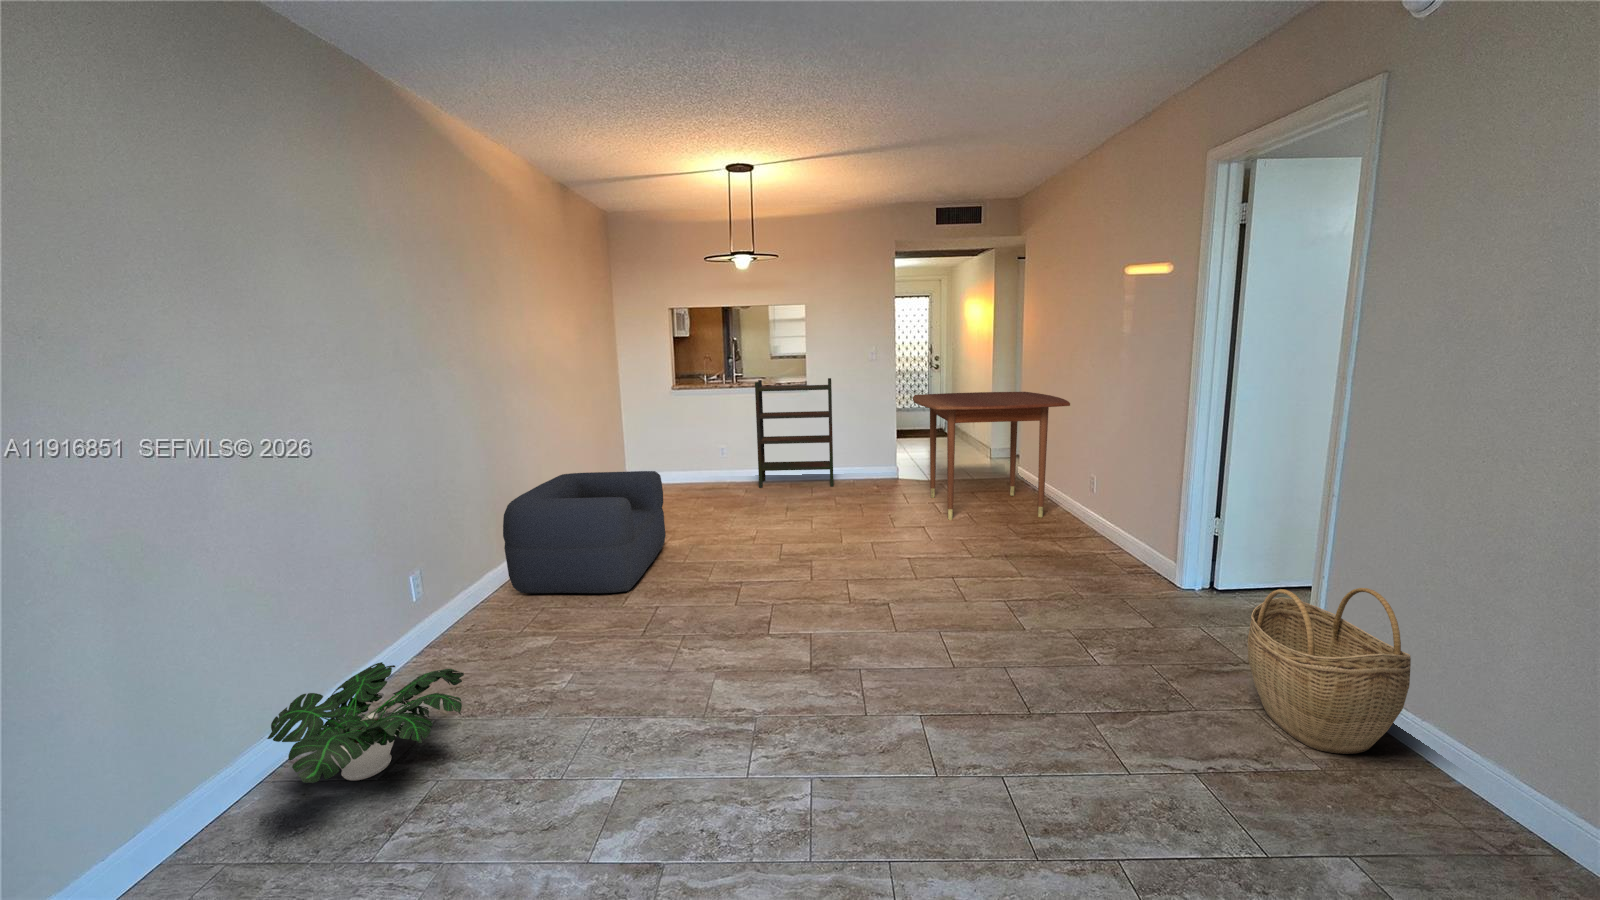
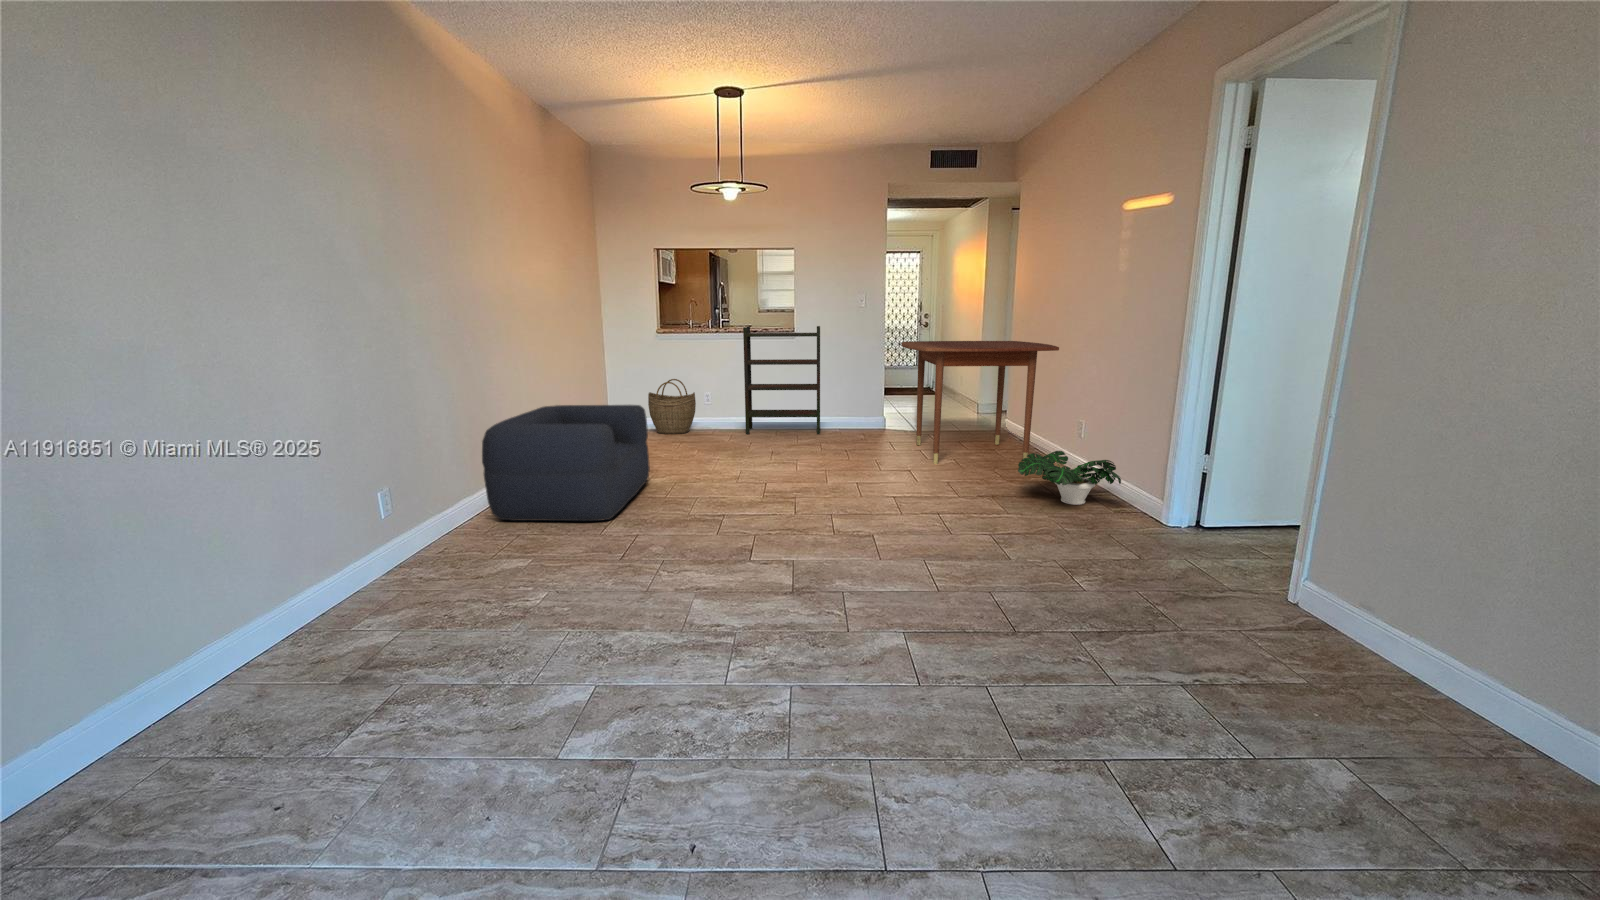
woven basket: present [1248,588,1411,754] -> present [648,379,696,434]
potted plant: present [267,662,464,783] -> present [1018,451,1121,505]

